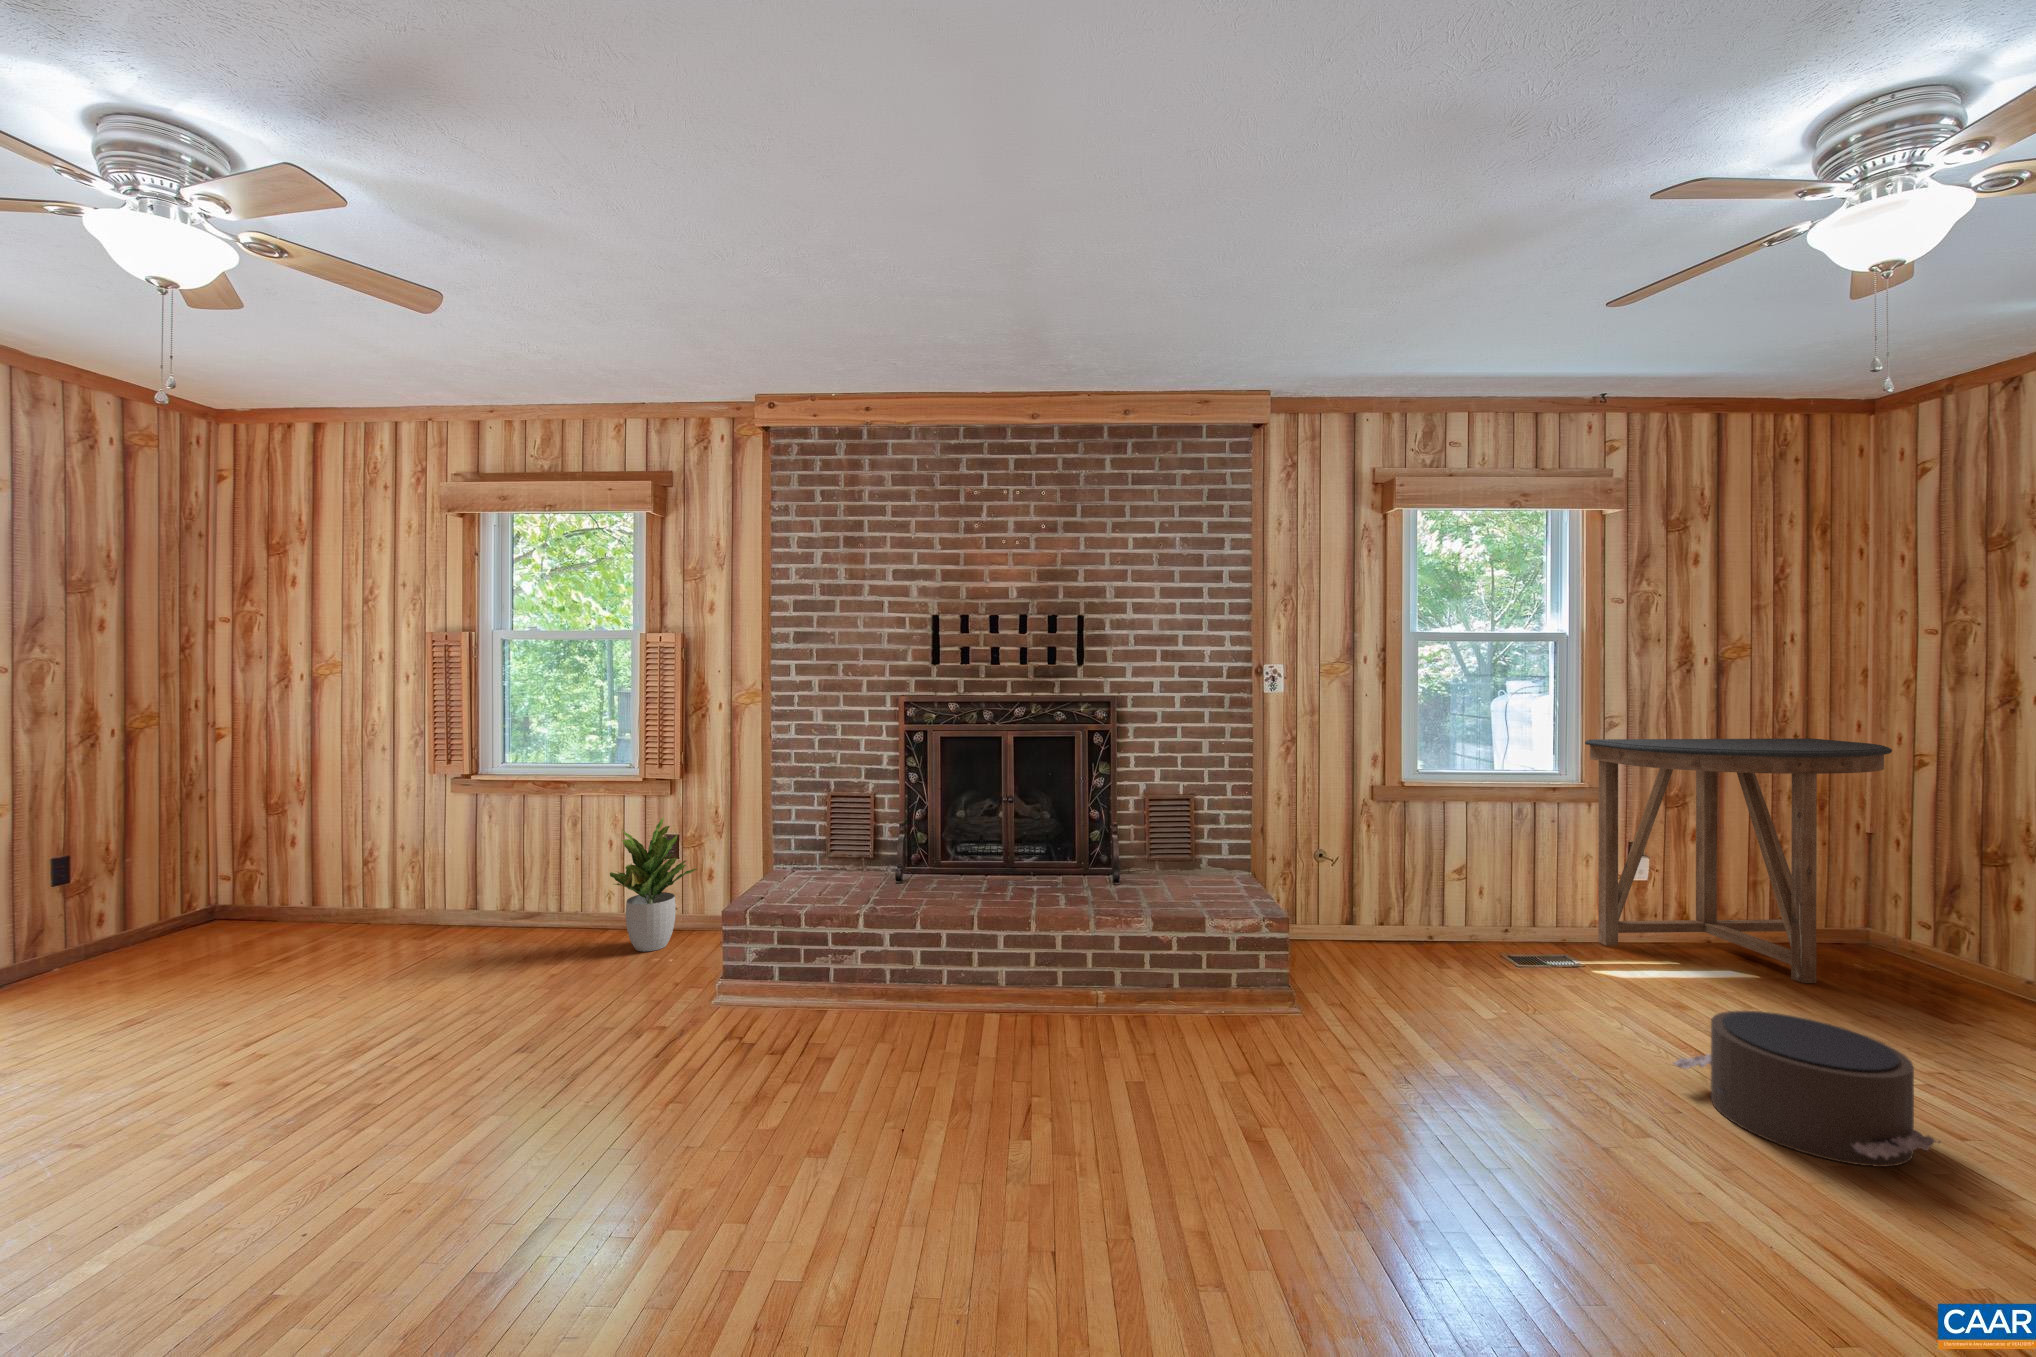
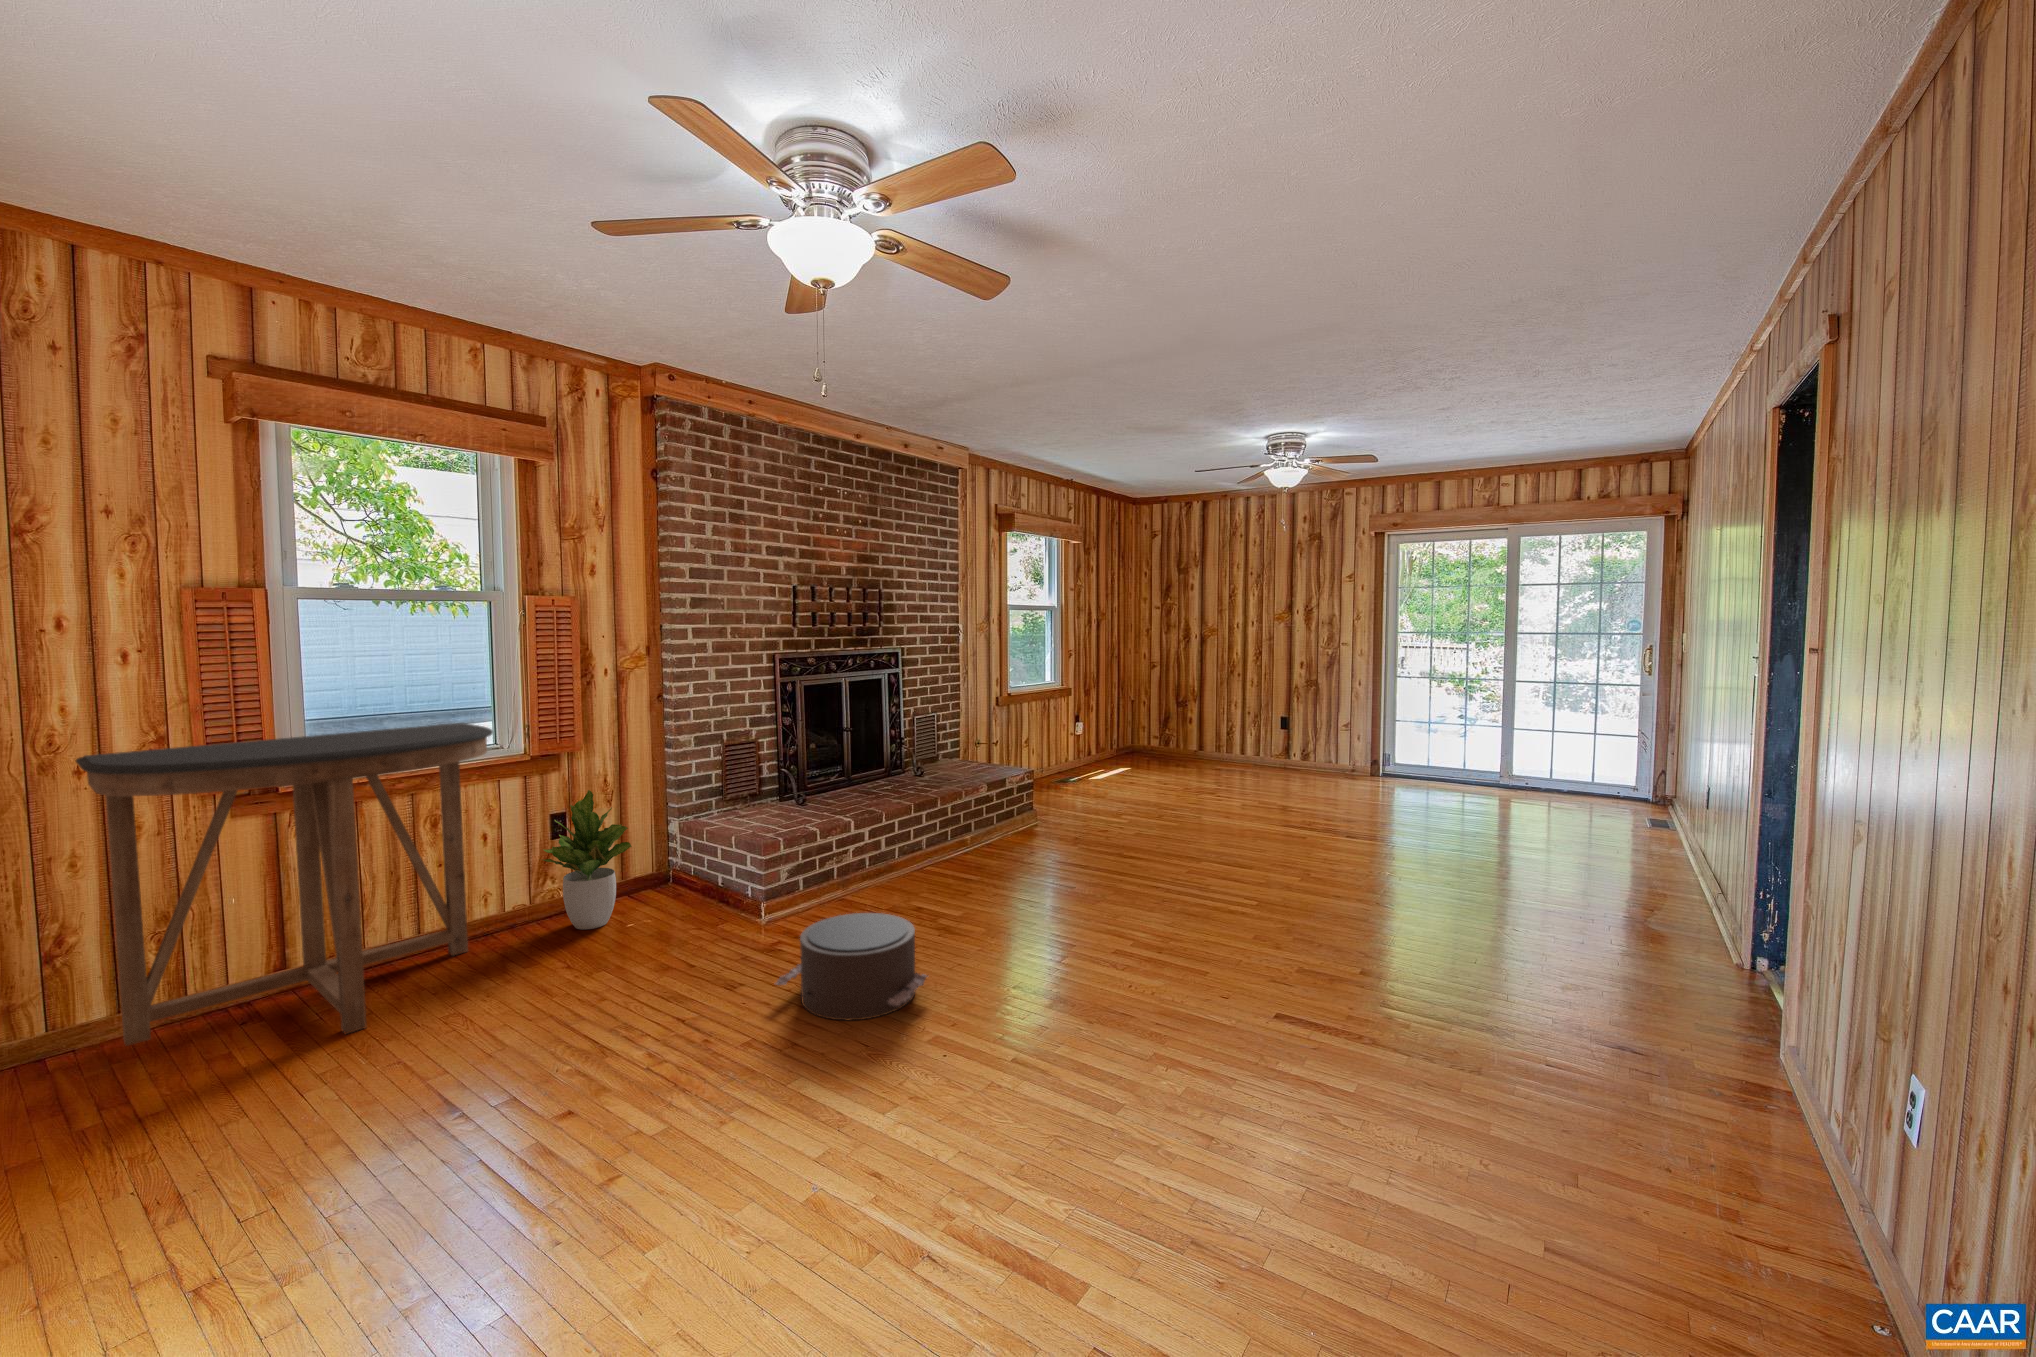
console table: present [1585,738,1892,983] -> present [76,723,493,1046]
pouf: present [1672,1011,1940,1167] -> present [776,913,928,1020]

